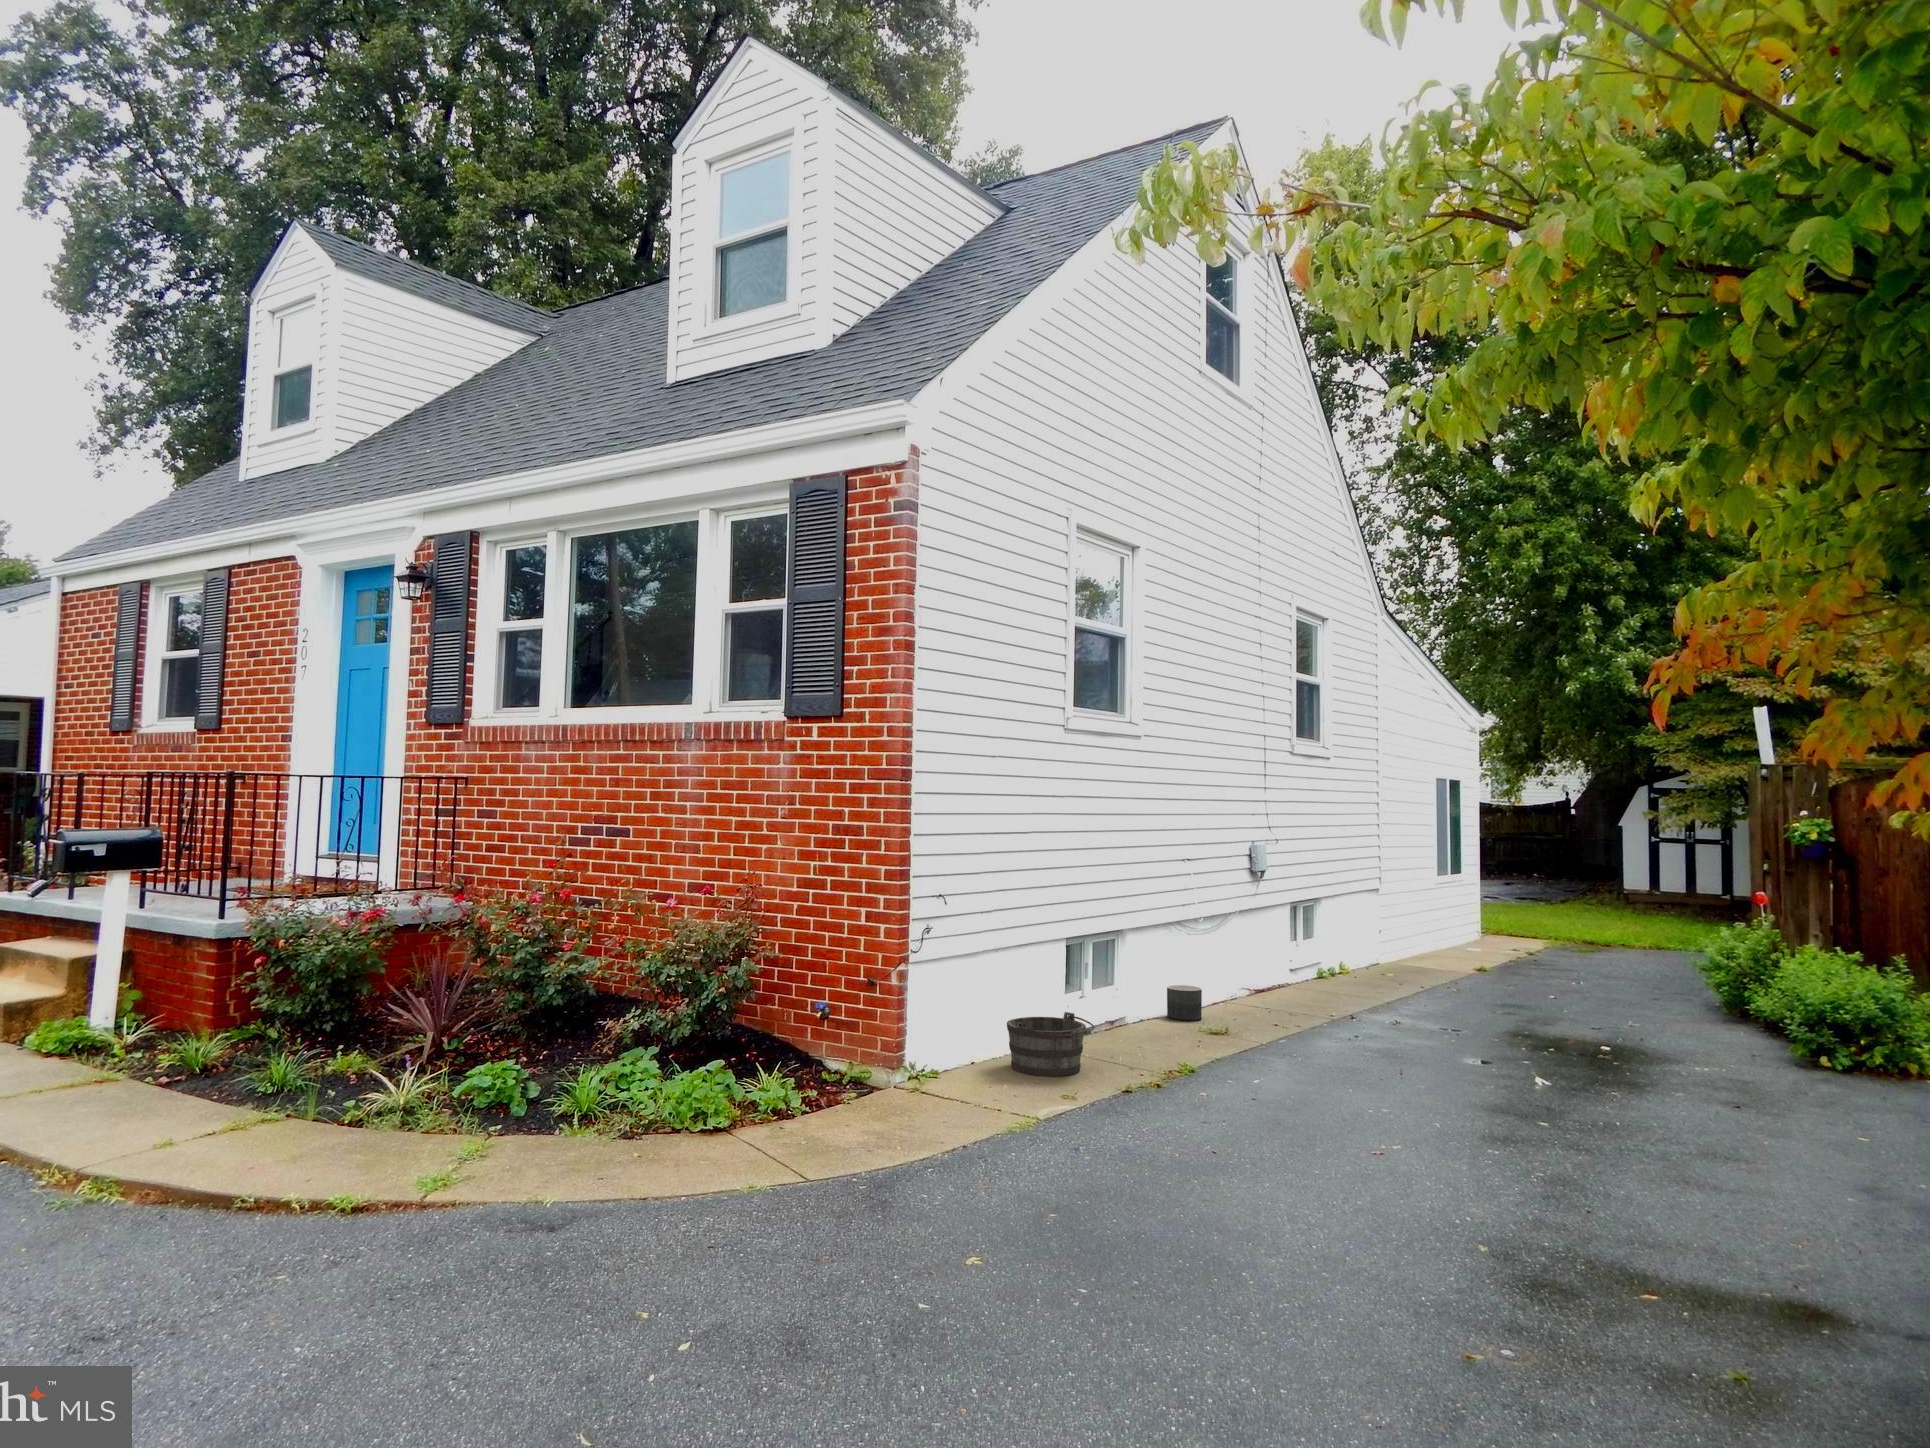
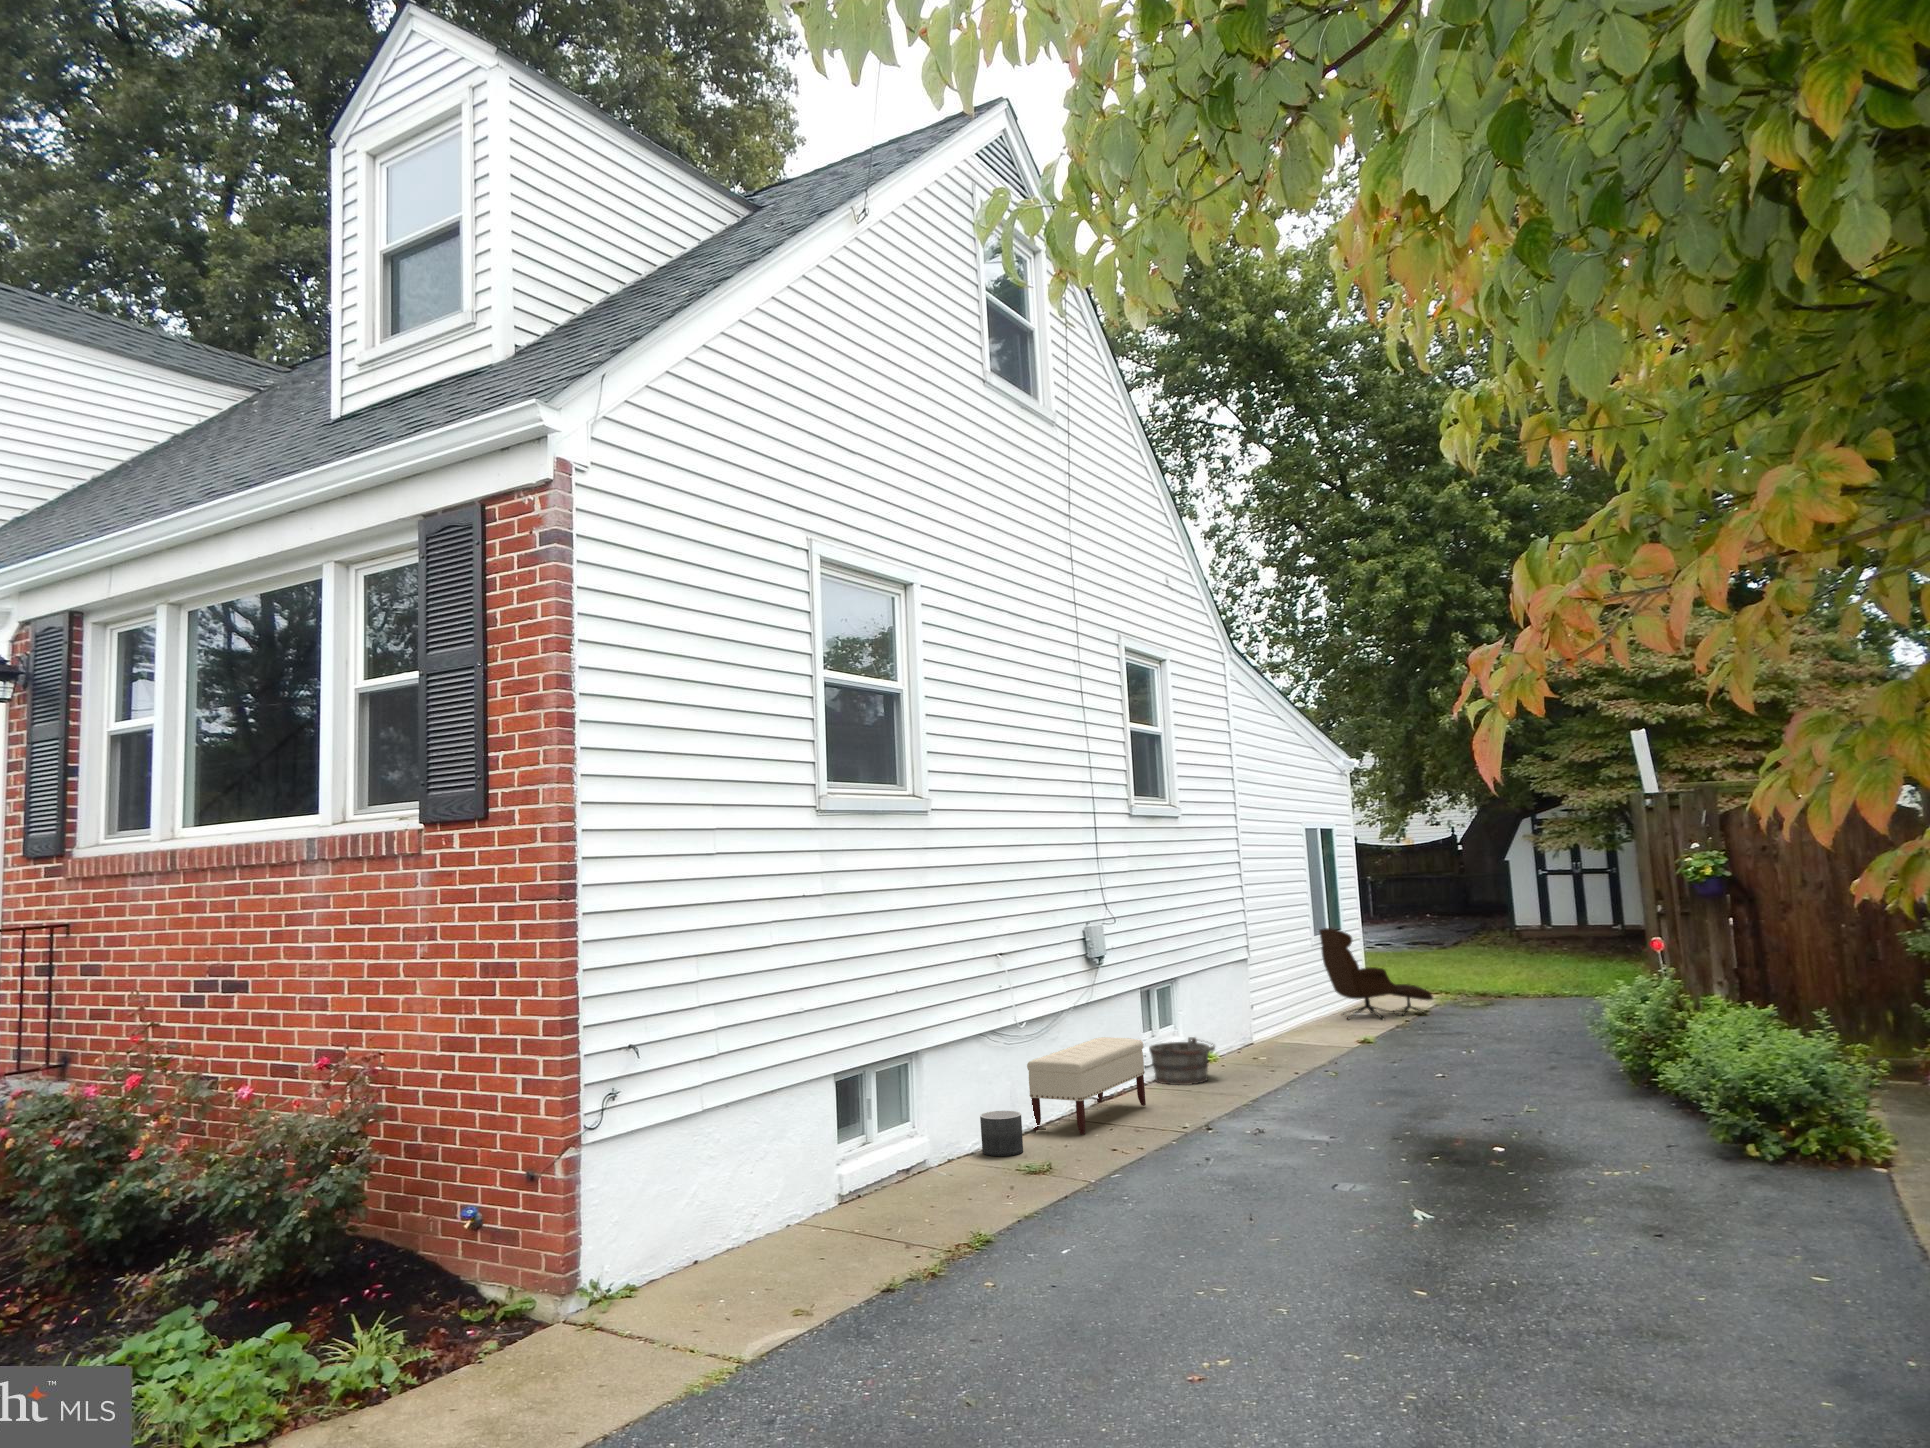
lounge chair: none [1441,868,1543,952] -> present [1319,928,1433,1020]
bench: none [1202,937,1298,1012] -> present [1027,1037,1146,1135]
bucket: present [1007,1012,1094,1076] -> present [1149,1037,1215,1085]

